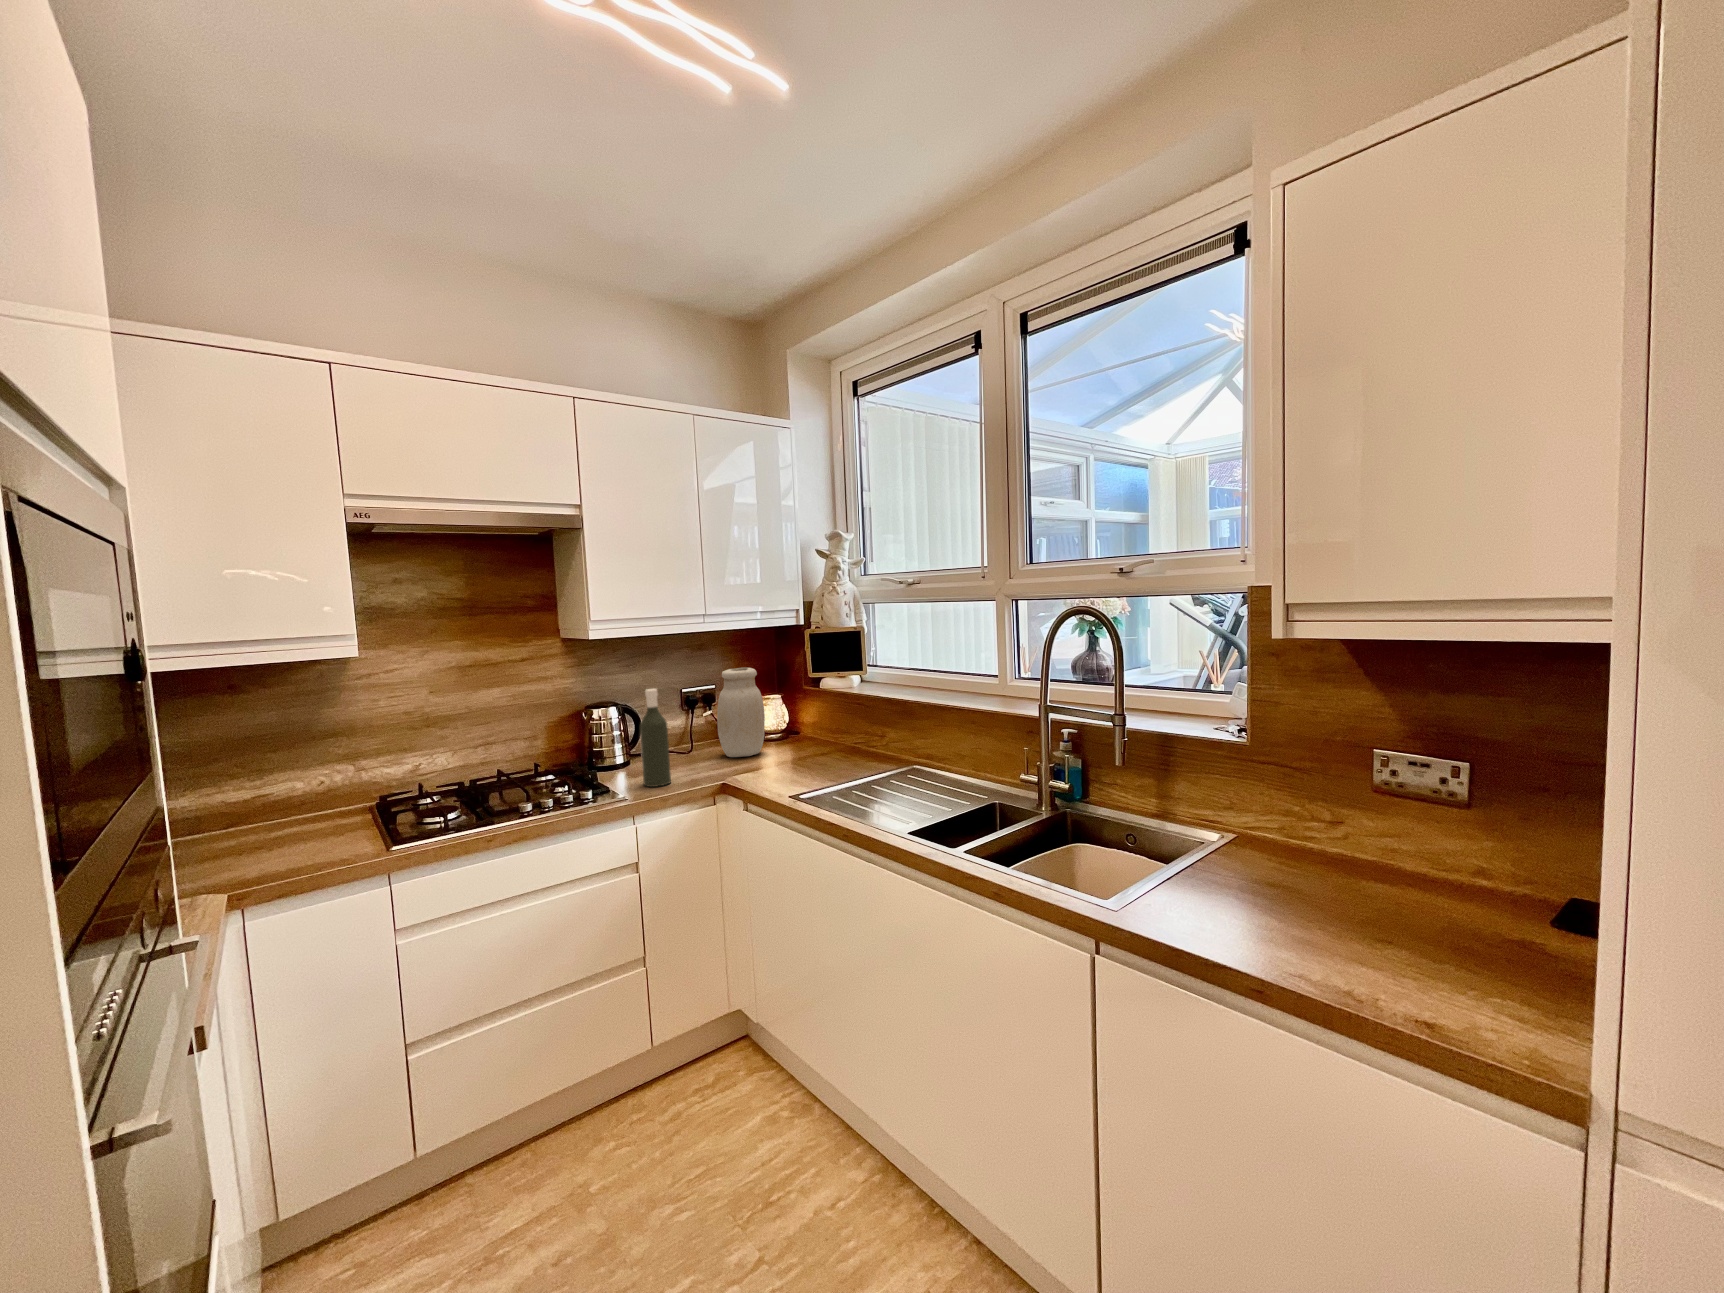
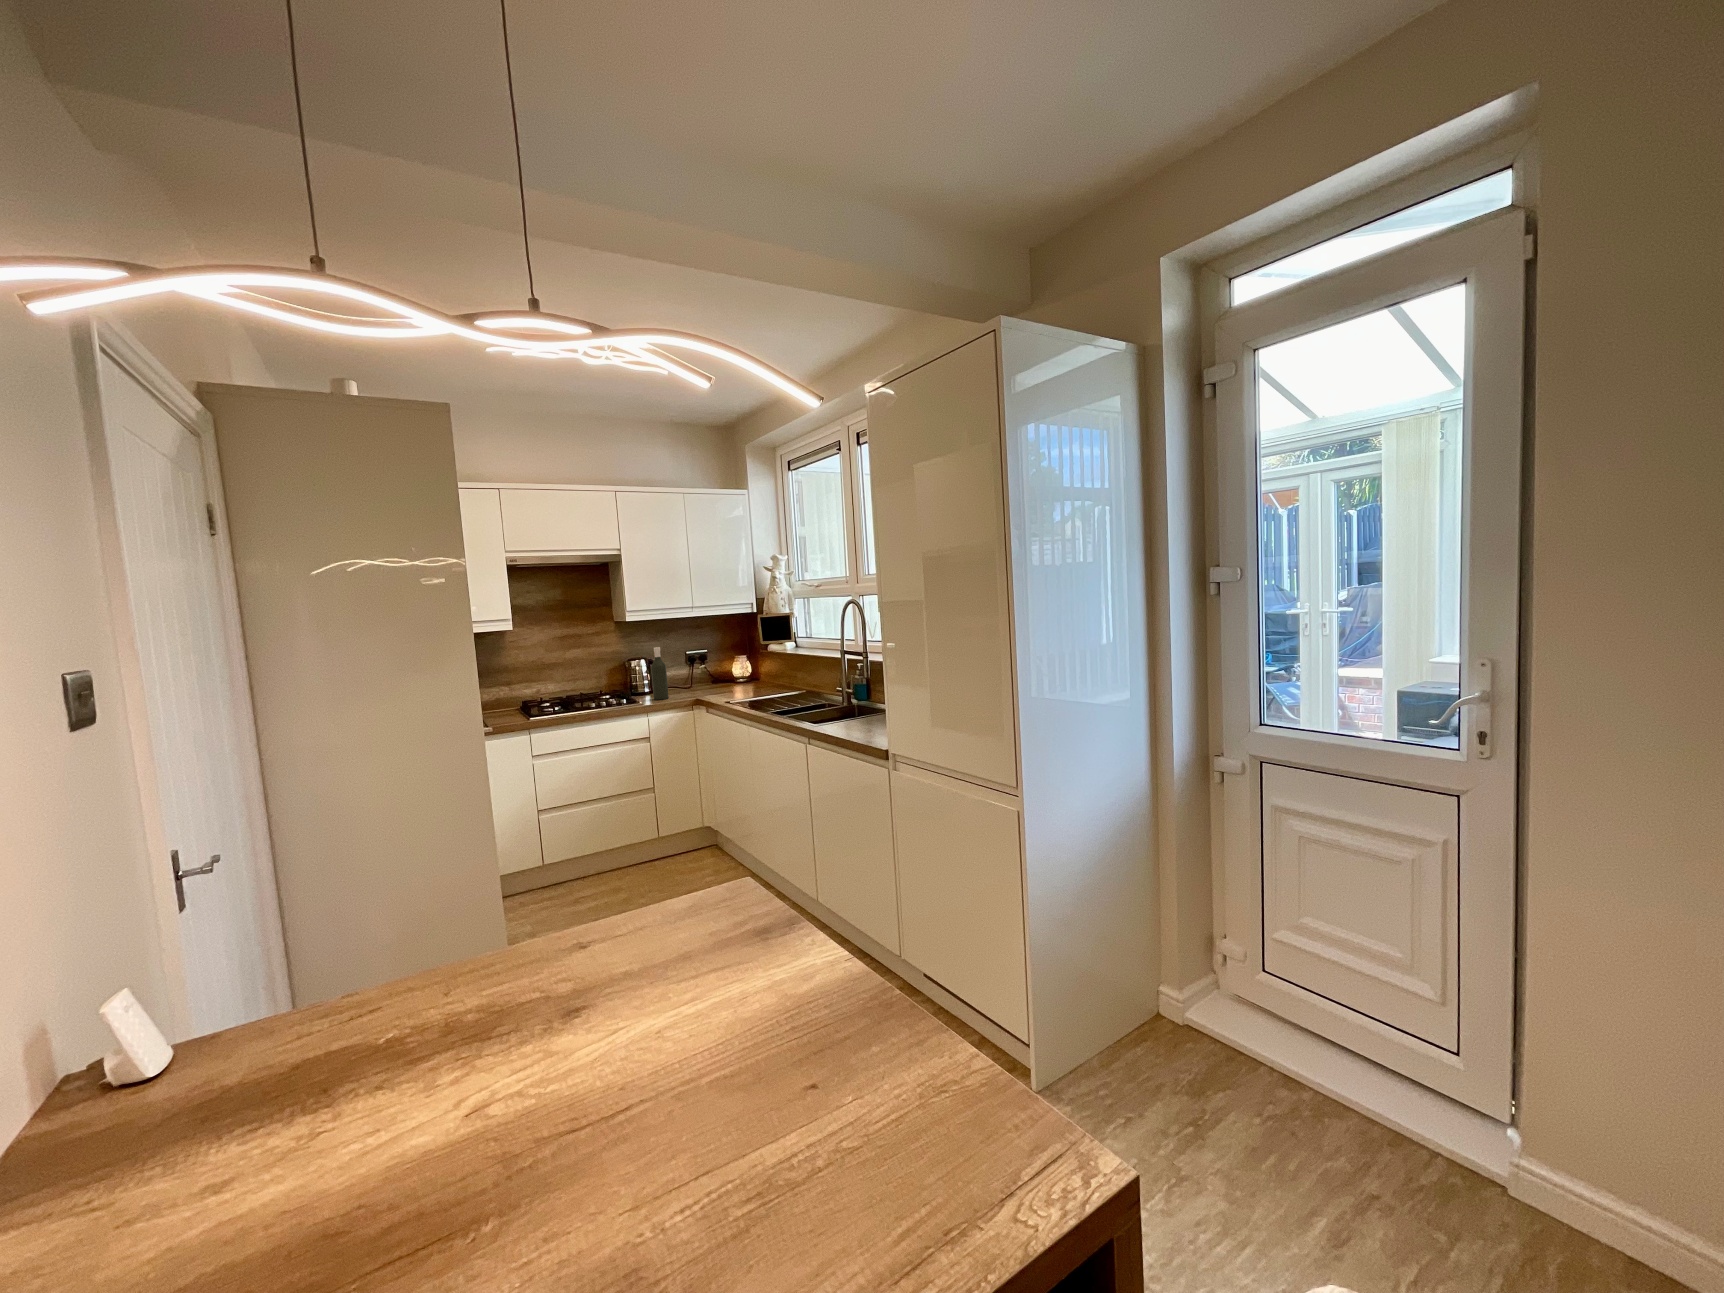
jar: present [717,668,765,757] -> none [702,638,730,689]

